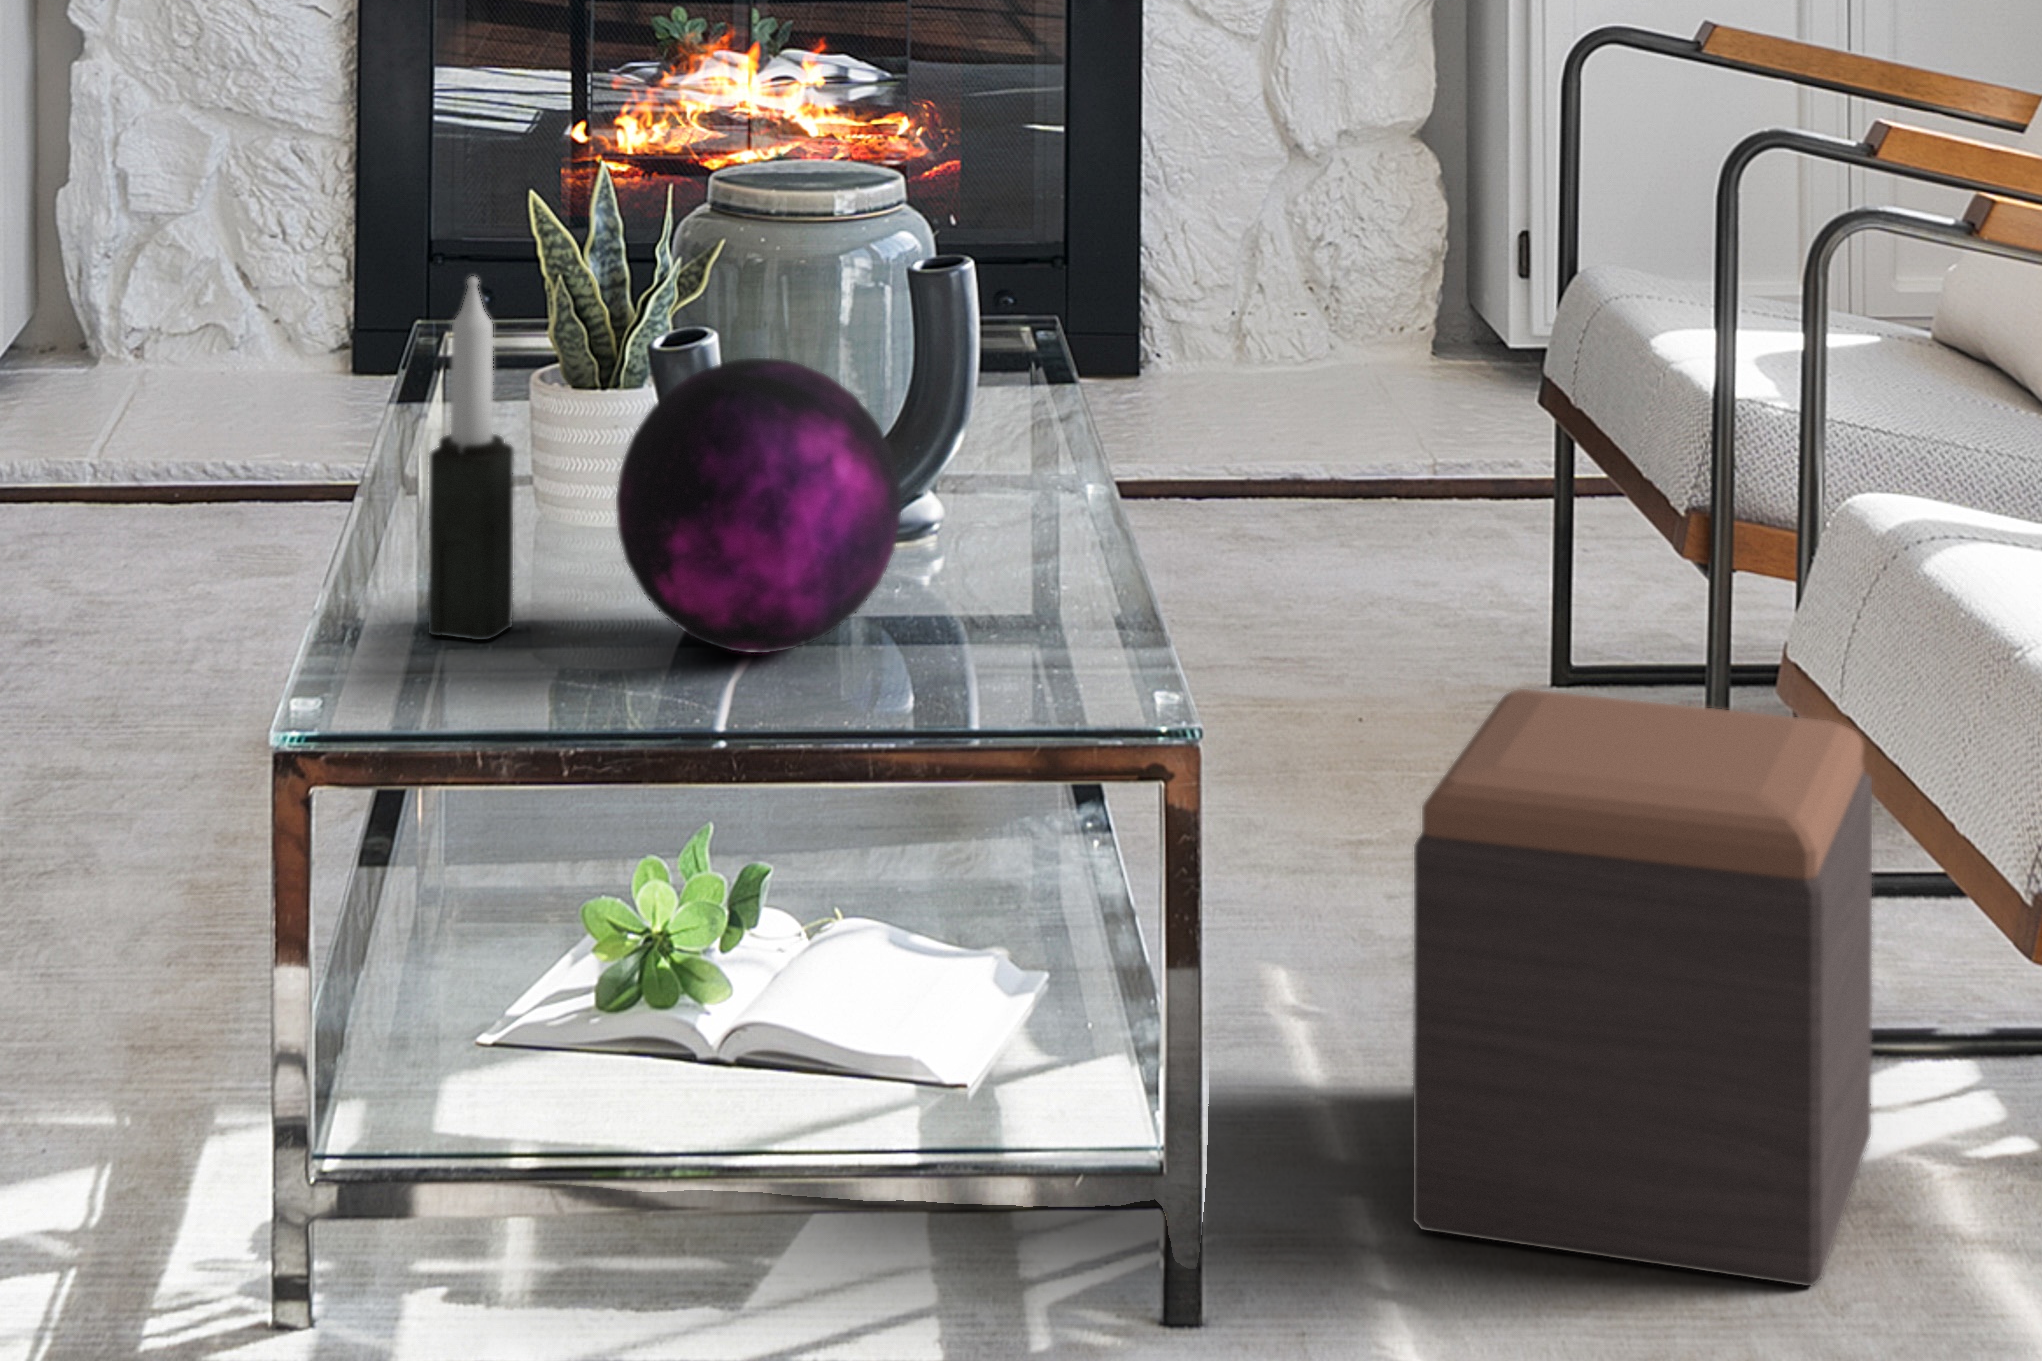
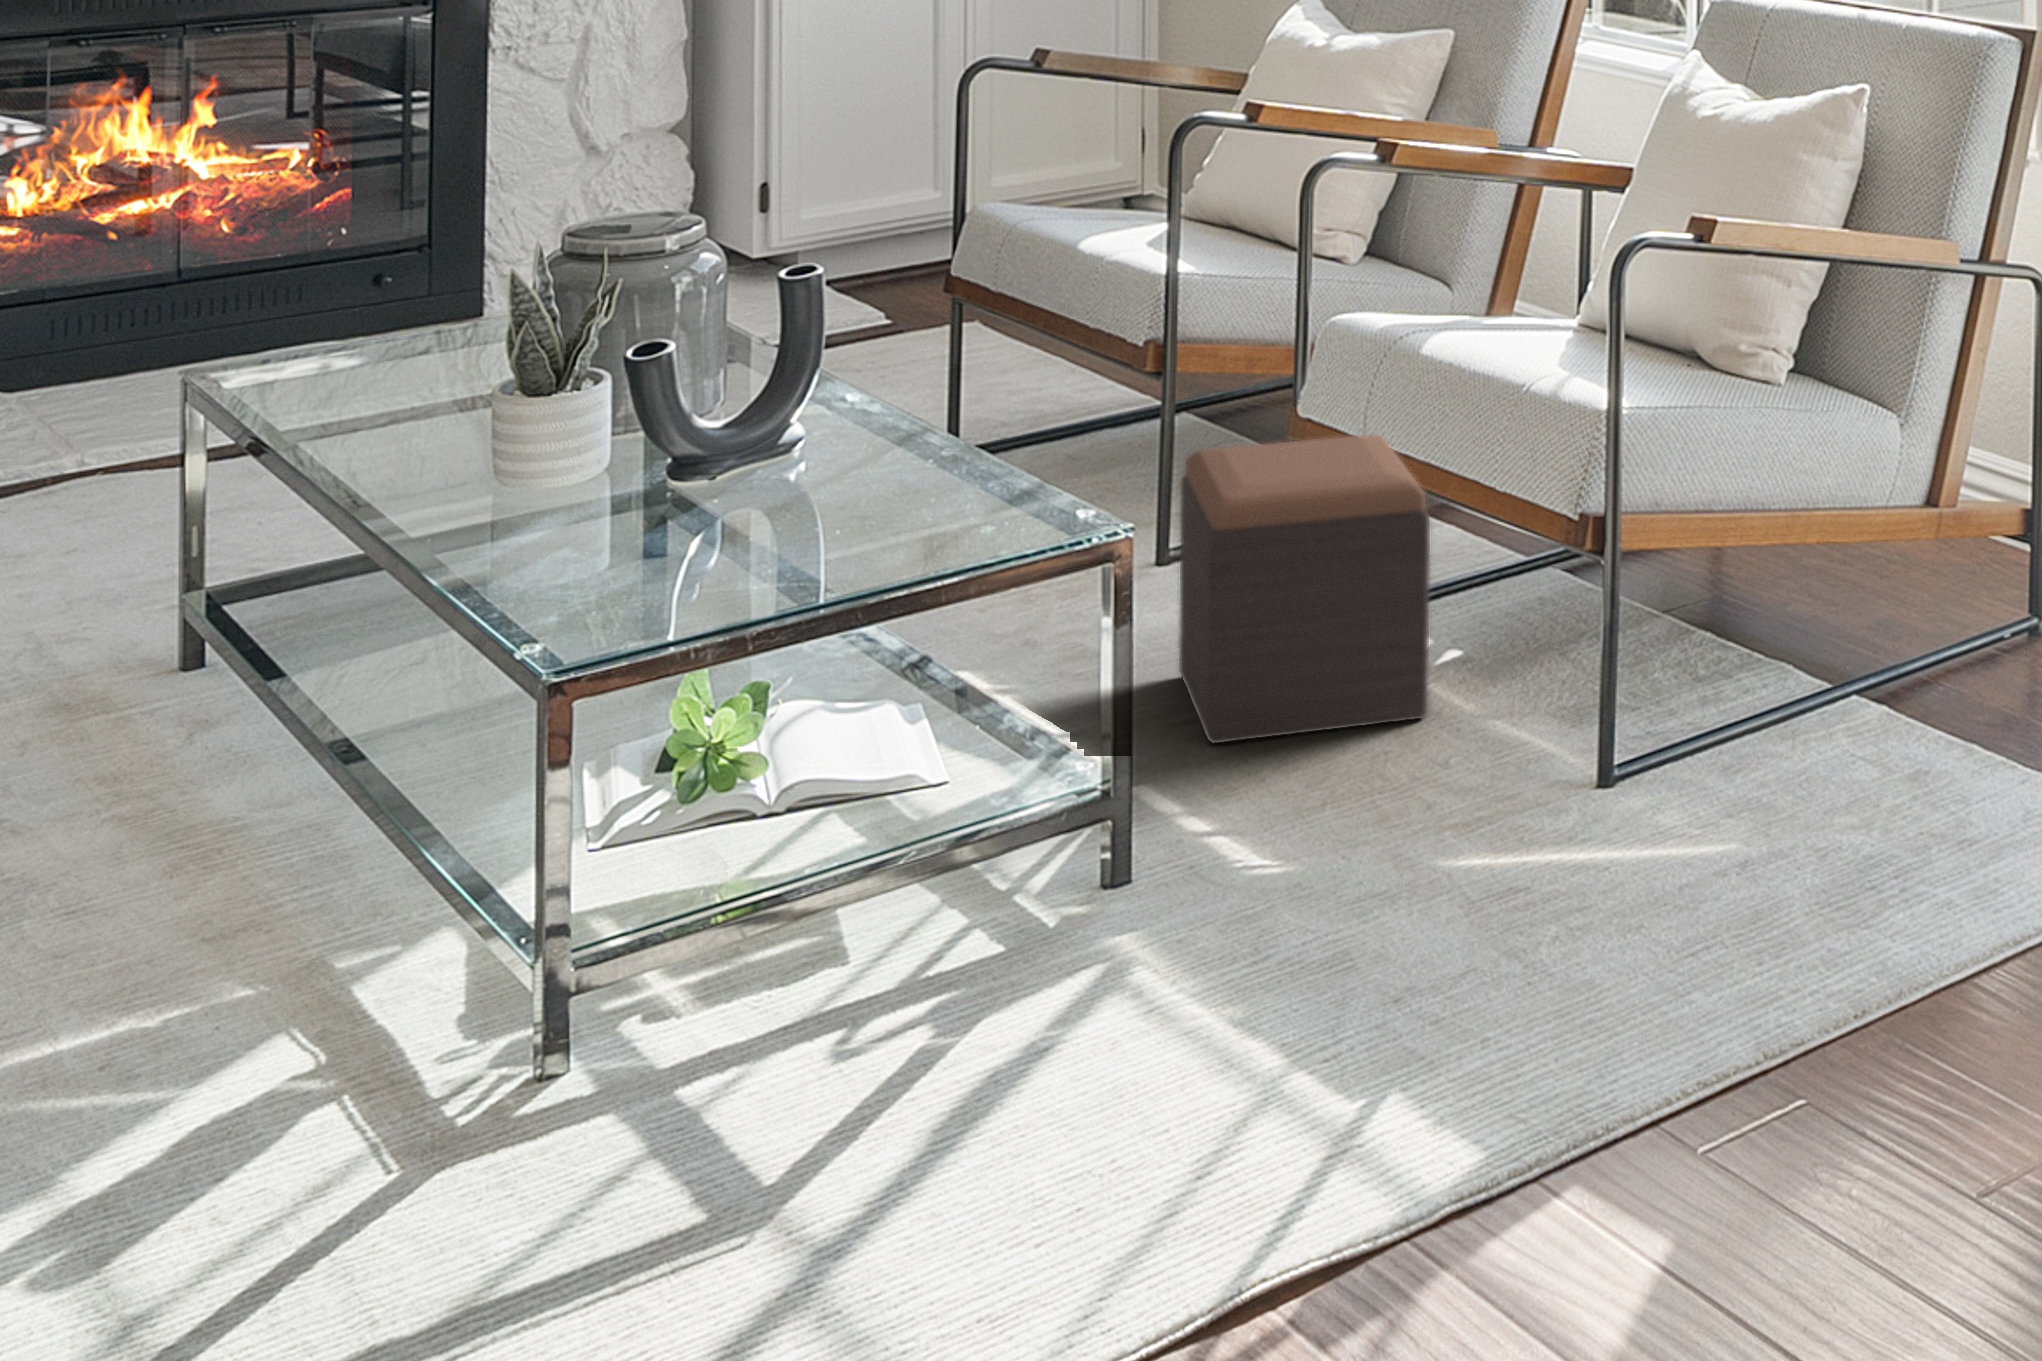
candle: present [428,277,514,640] -> none [611,306,661,532]
decorative orb: present [616,358,901,653] -> none [741,328,923,503]

